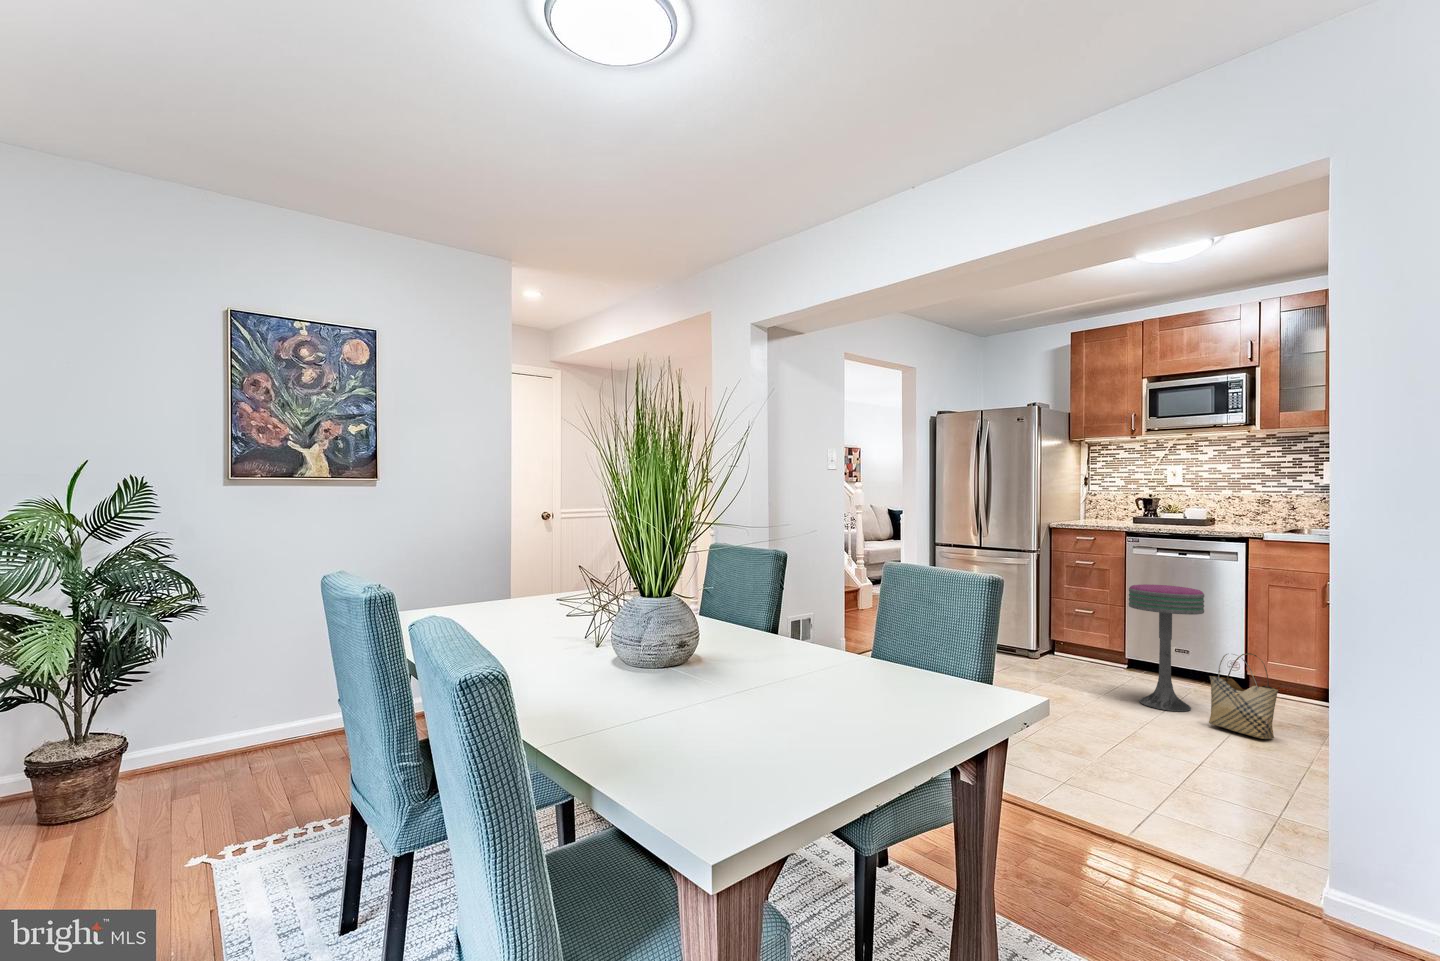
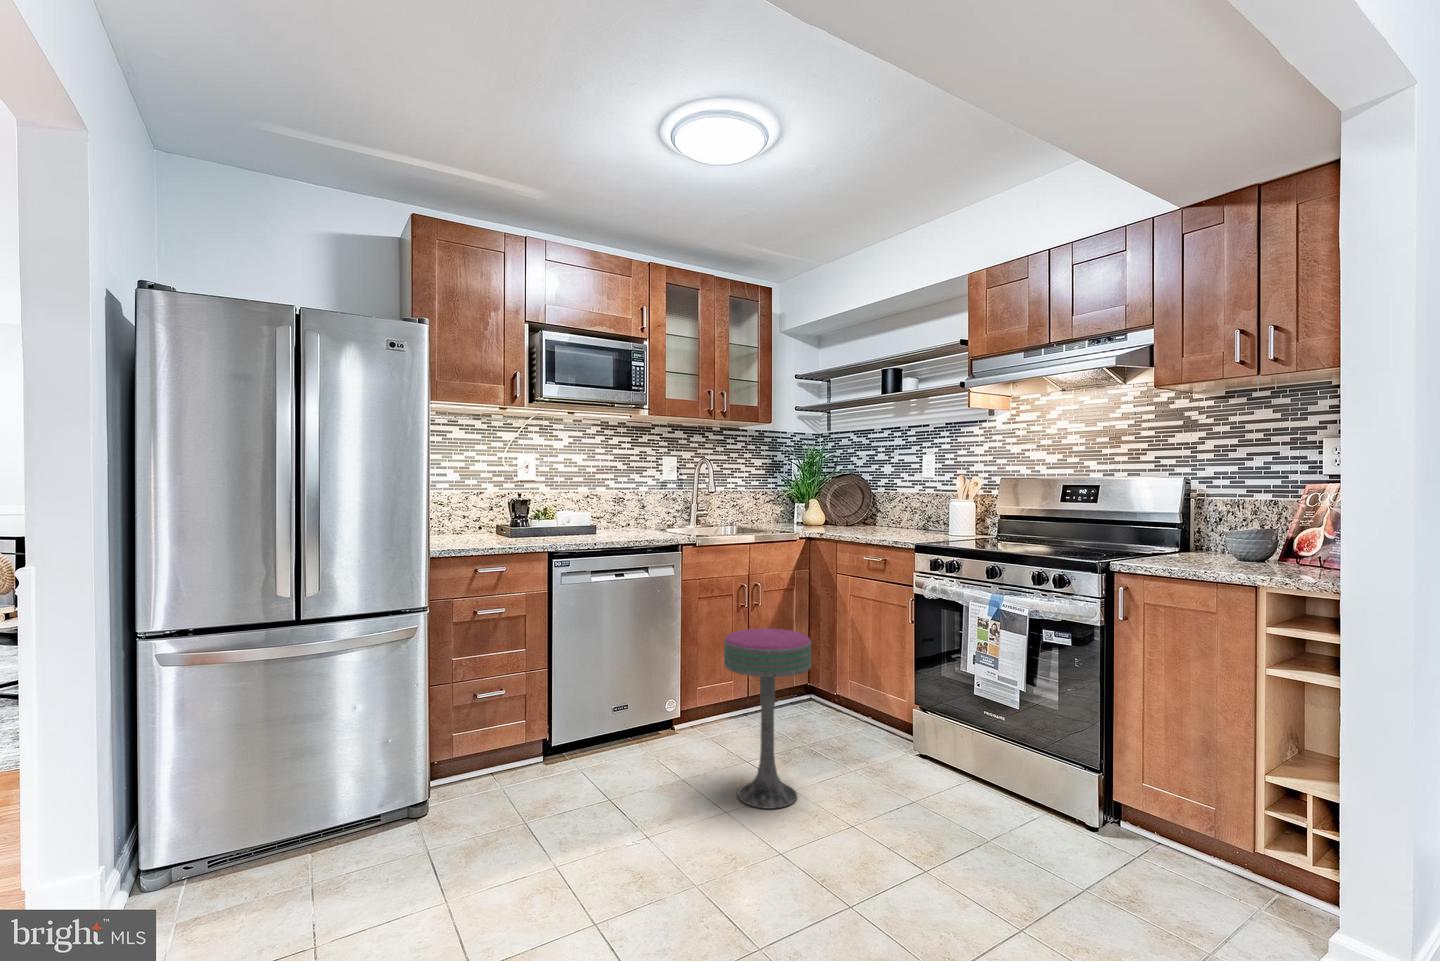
woven basket: present [1209,653,1278,739] -> none [849,693,911,796]

